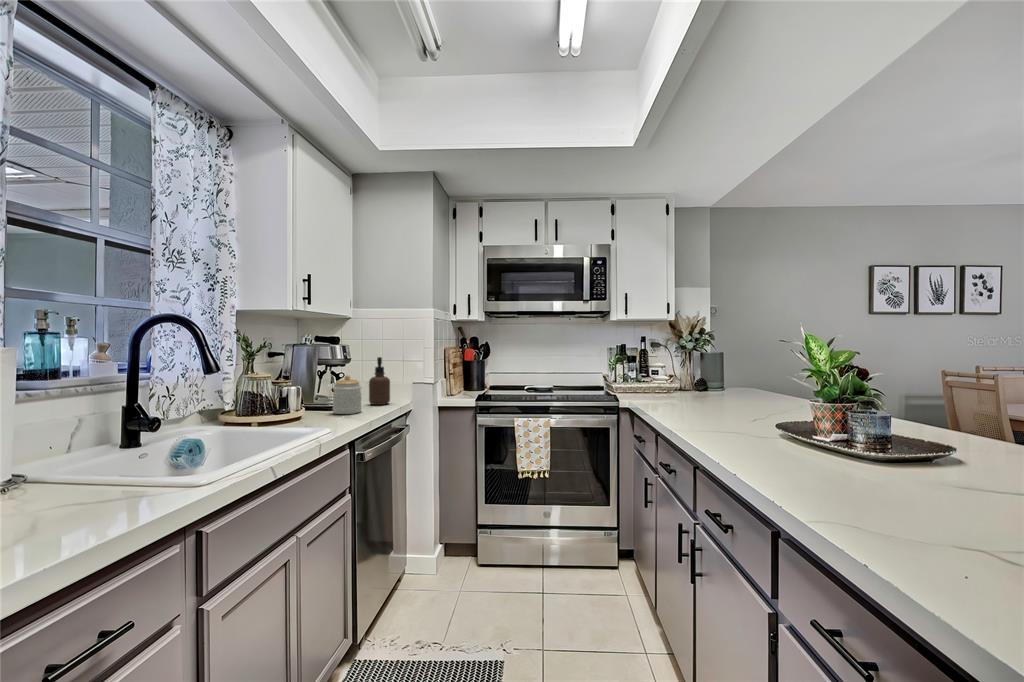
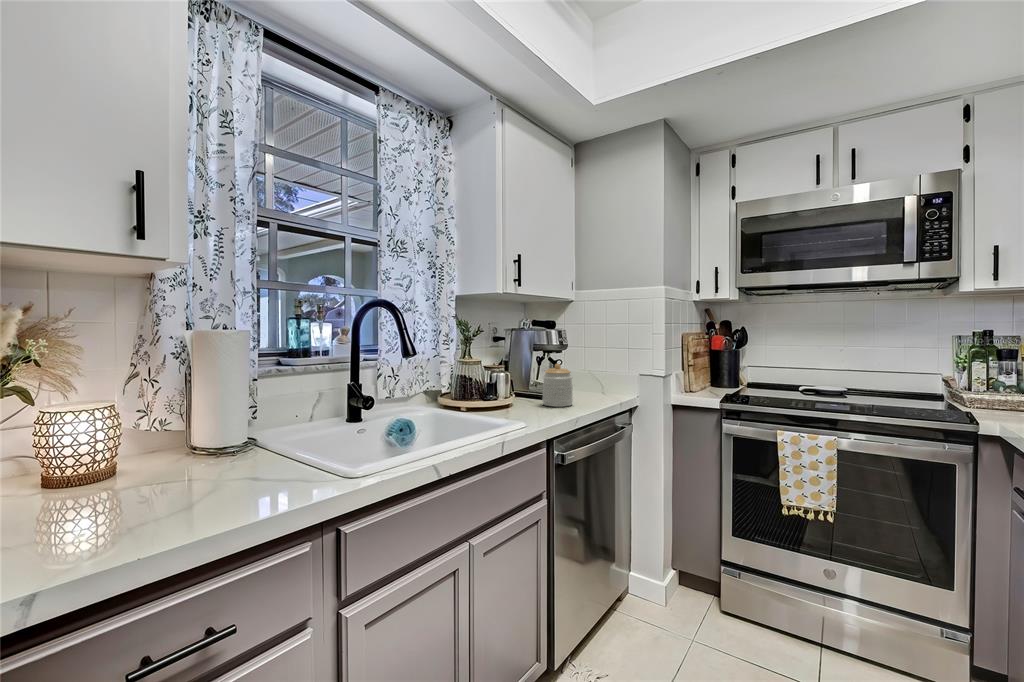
soap dispenser: present [369,357,390,405] -> none [587,345,610,399]

